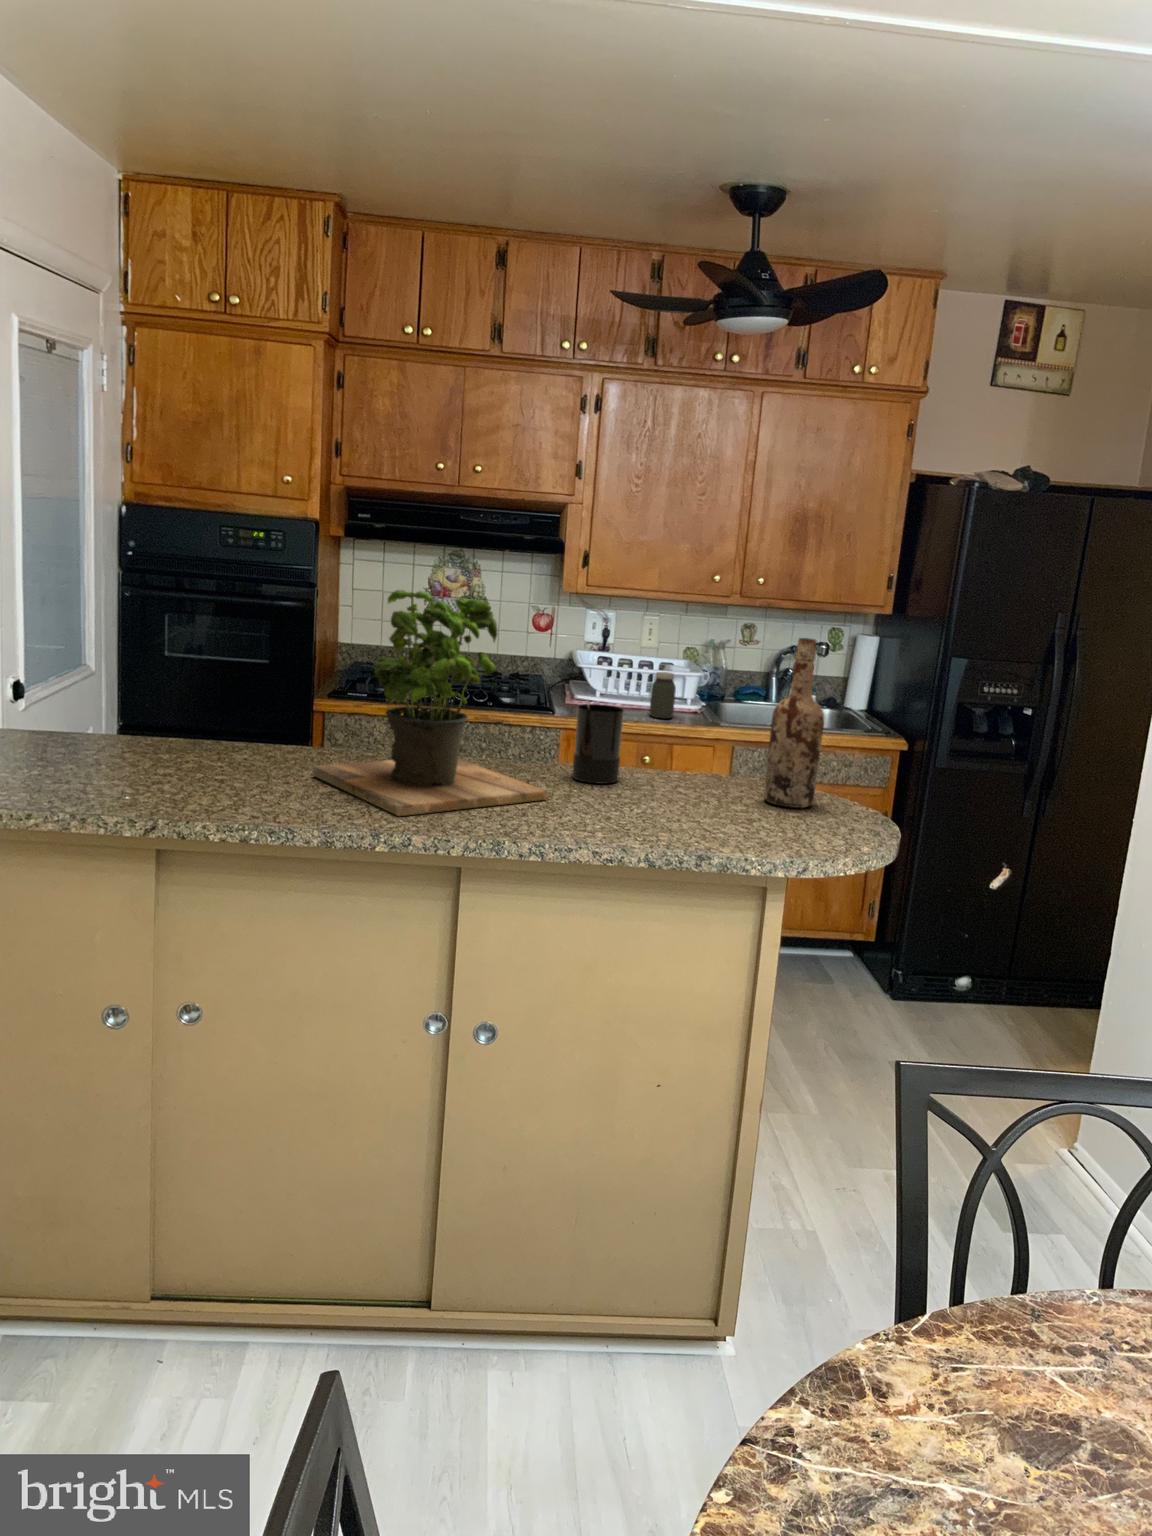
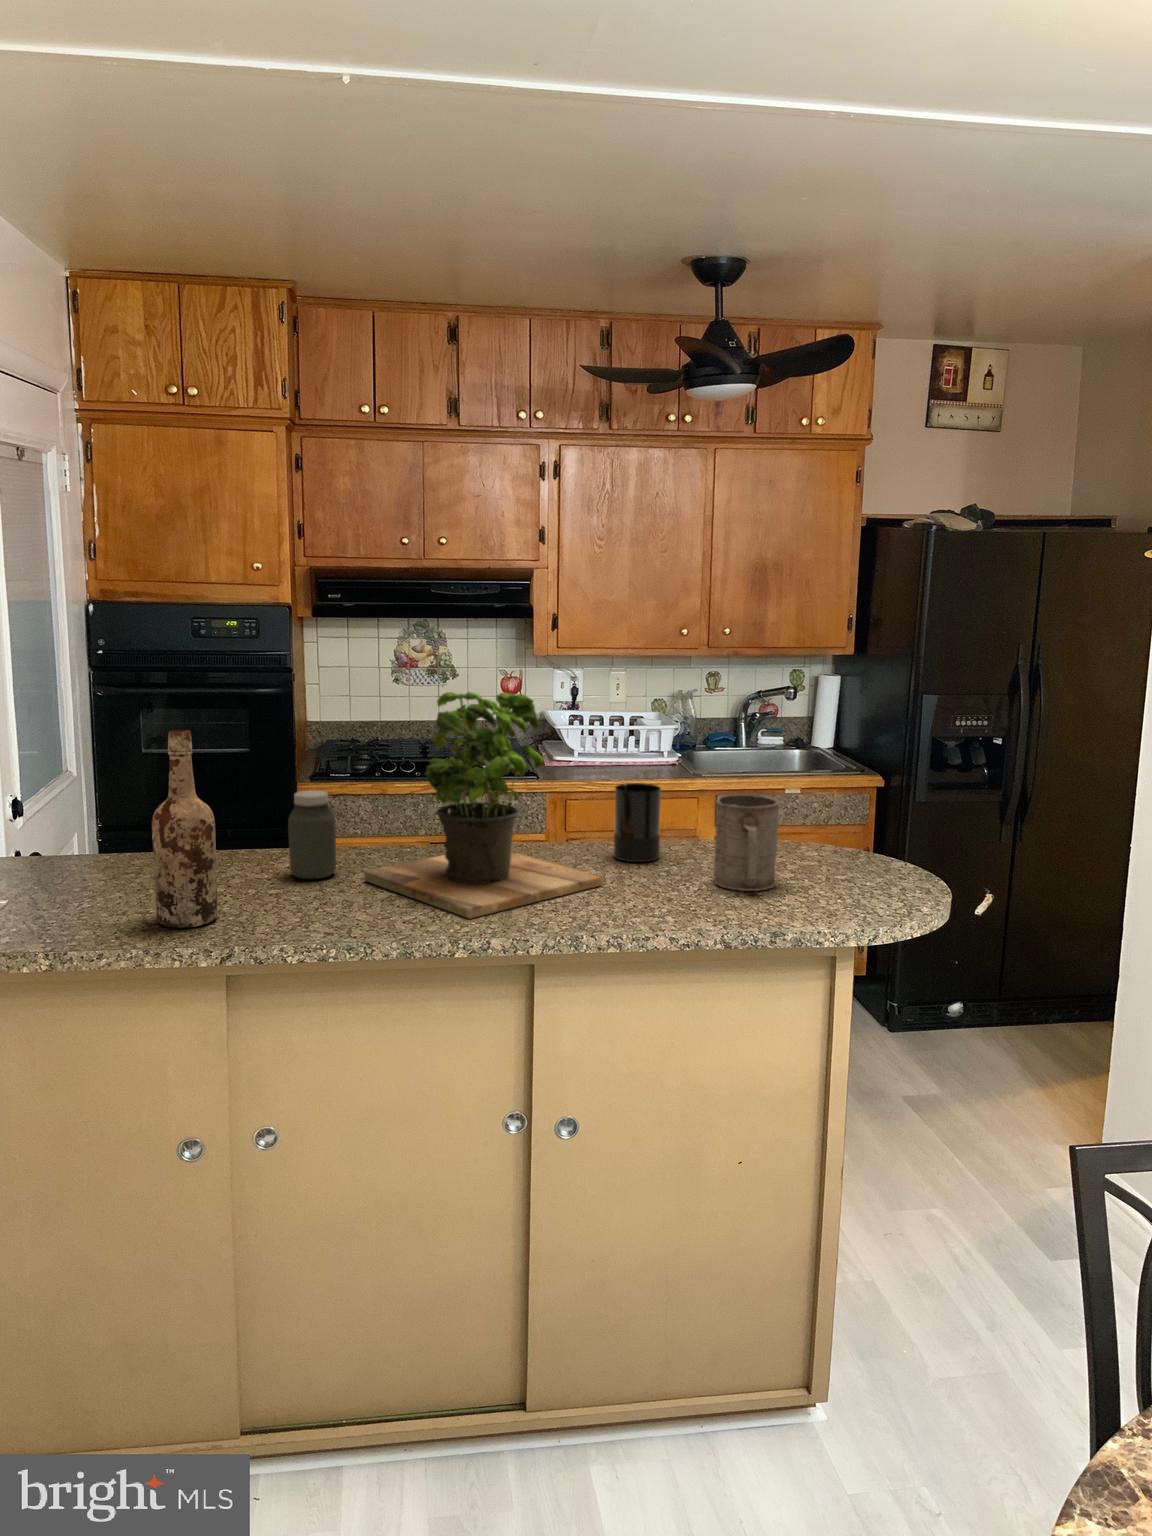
wine bottle: present [764,638,824,808] -> present [152,729,218,928]
jar: present [649,672,676,718] -> present [288,790,336,879]
mug: none [661,720,733,817] -> present [714,795,779,891]

